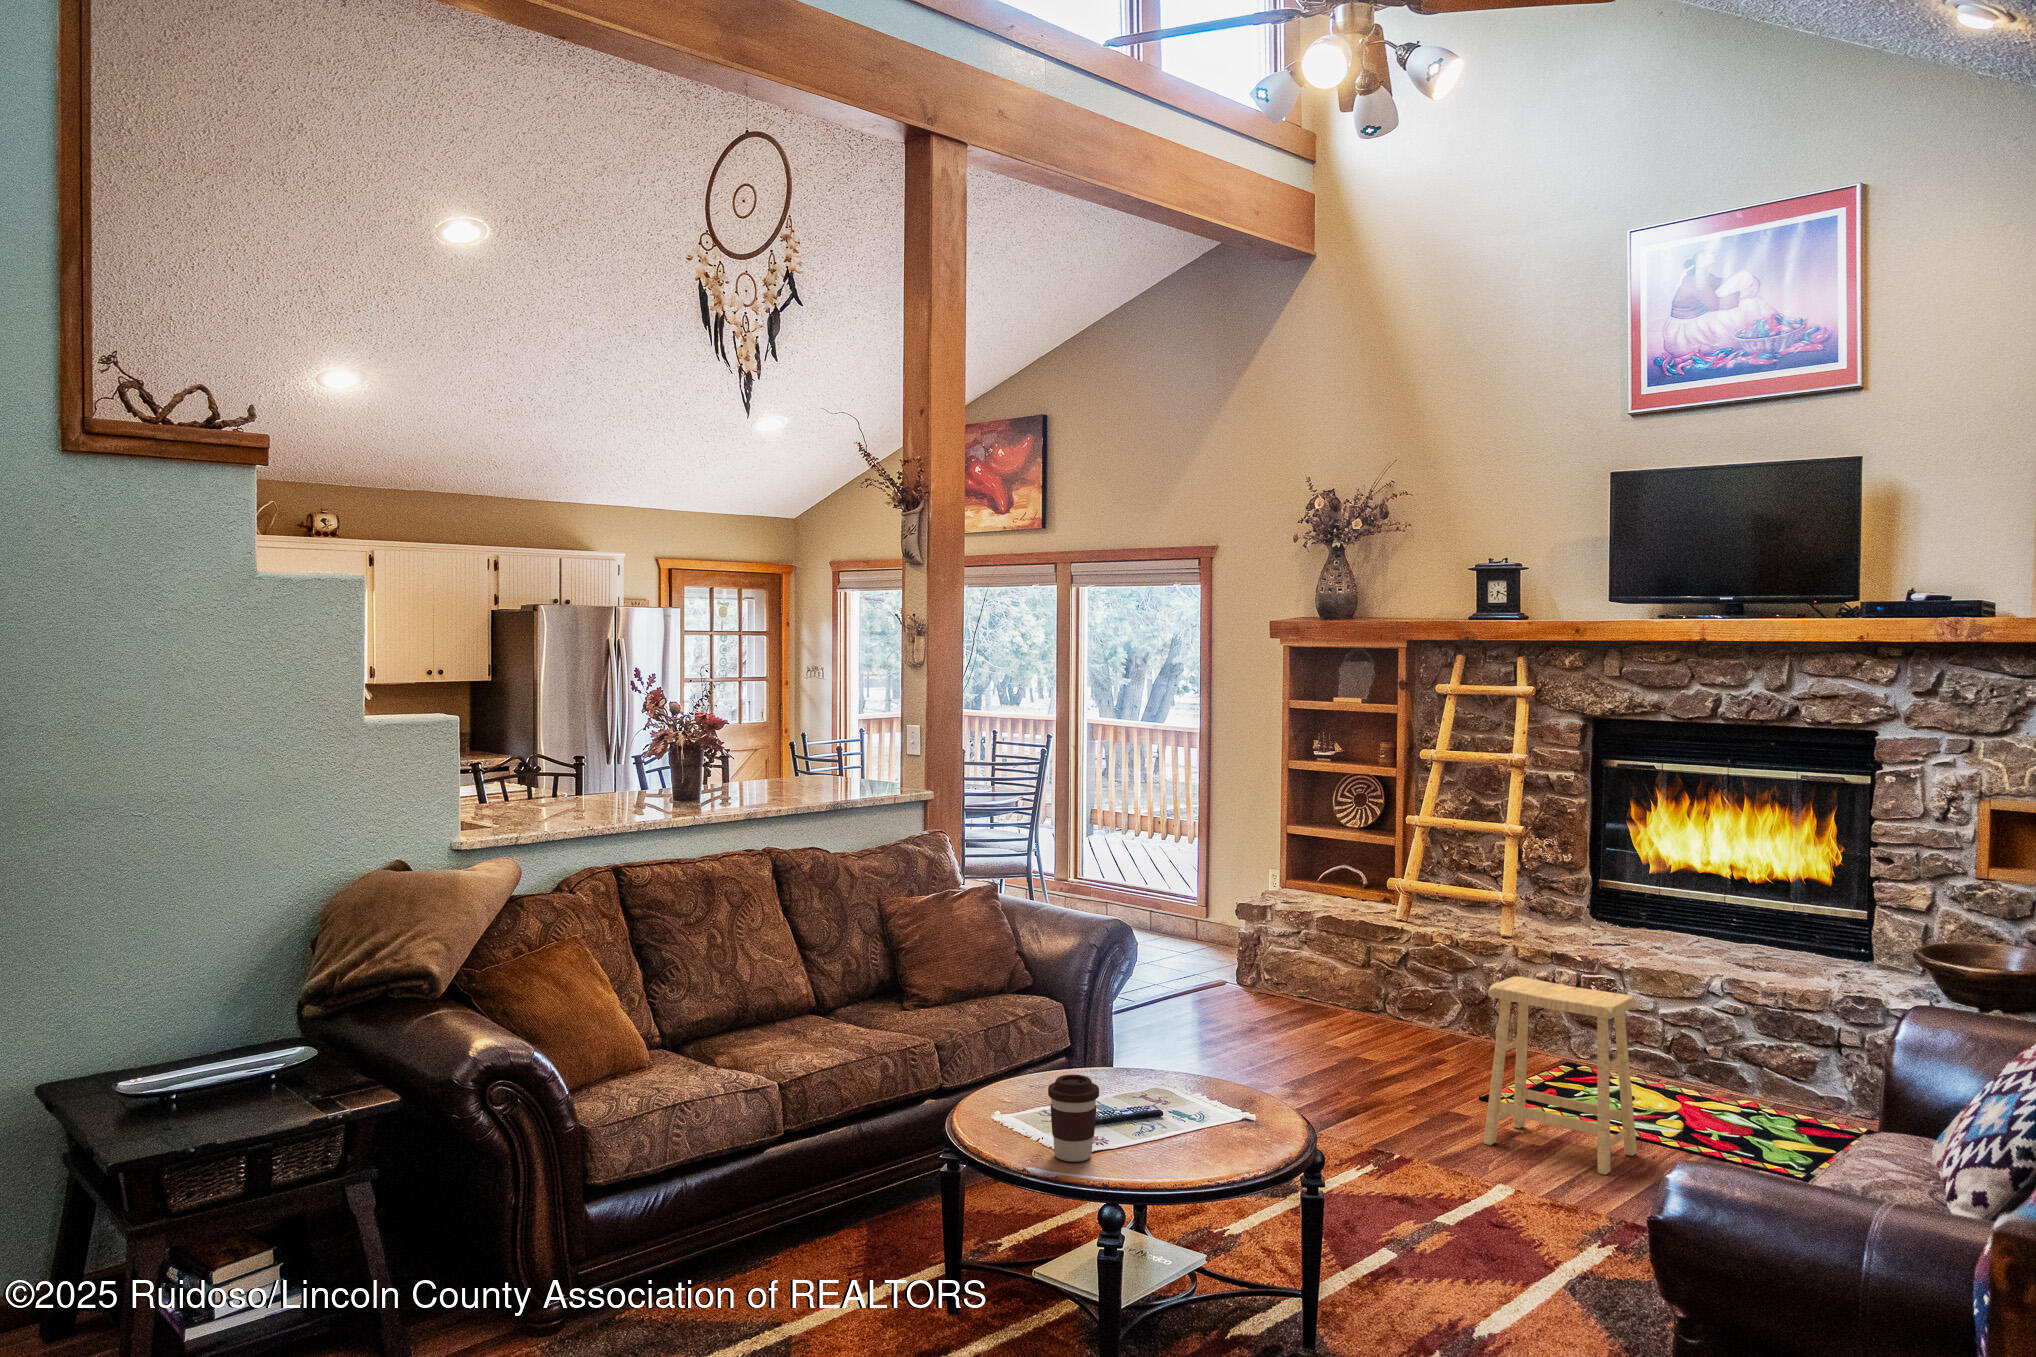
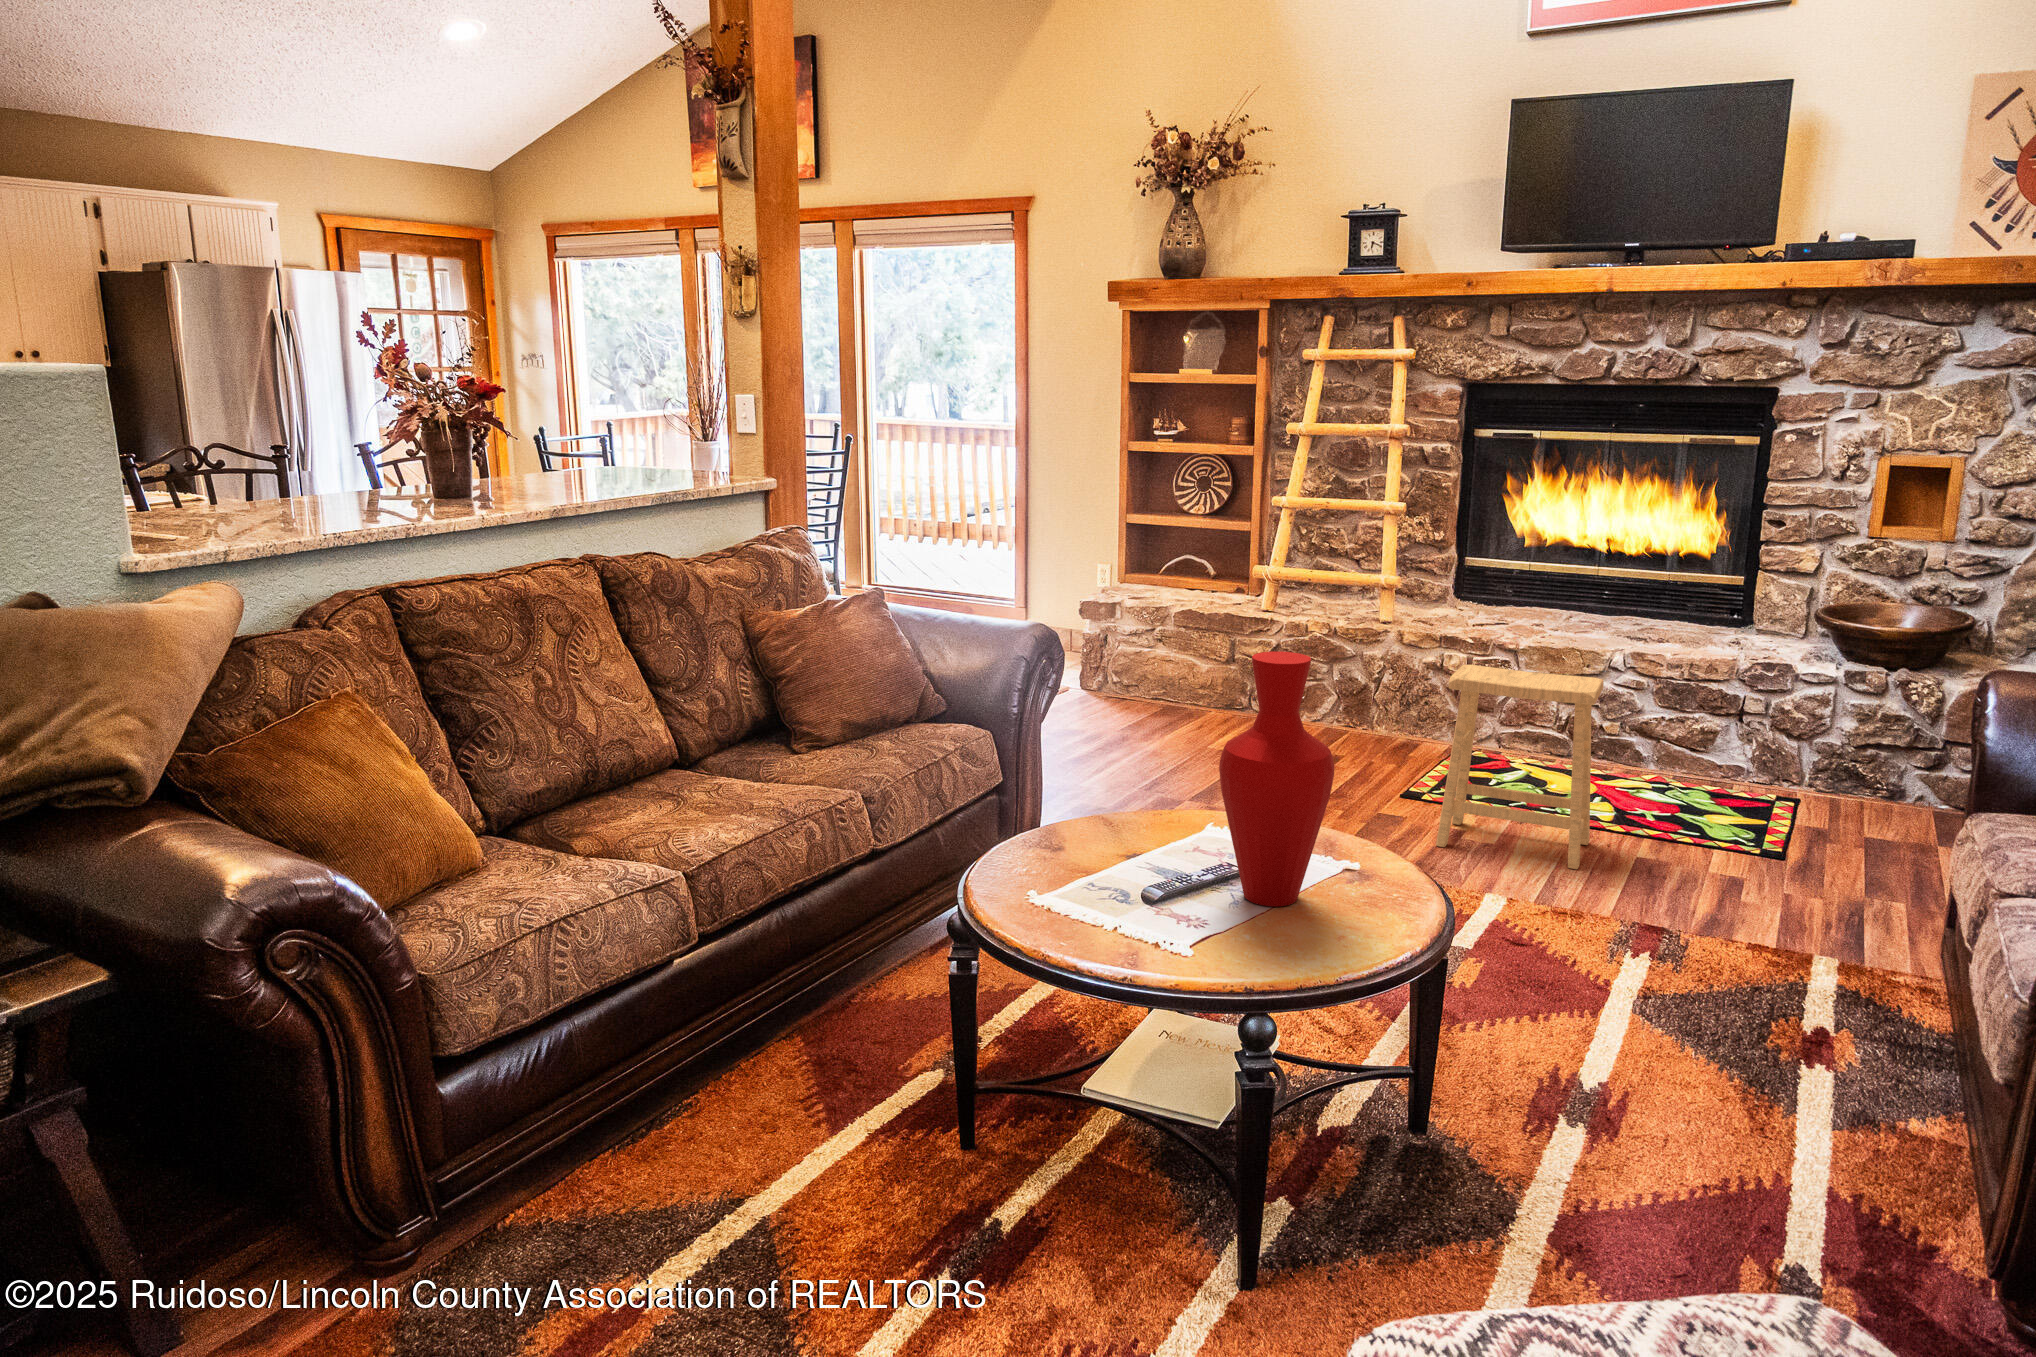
vase: none [1132,941,1217,1137] -> present [1219,652,1334,906]
coffee cup: present [1048,1075,1099,1162] -> none [1142,842,1214,959]

